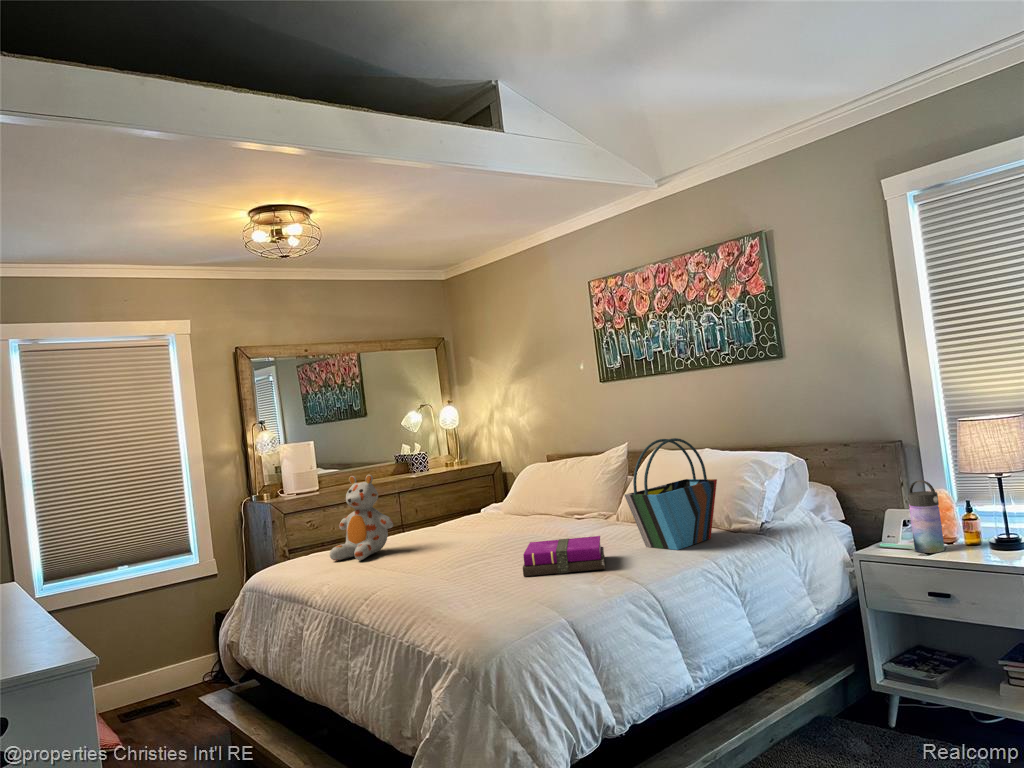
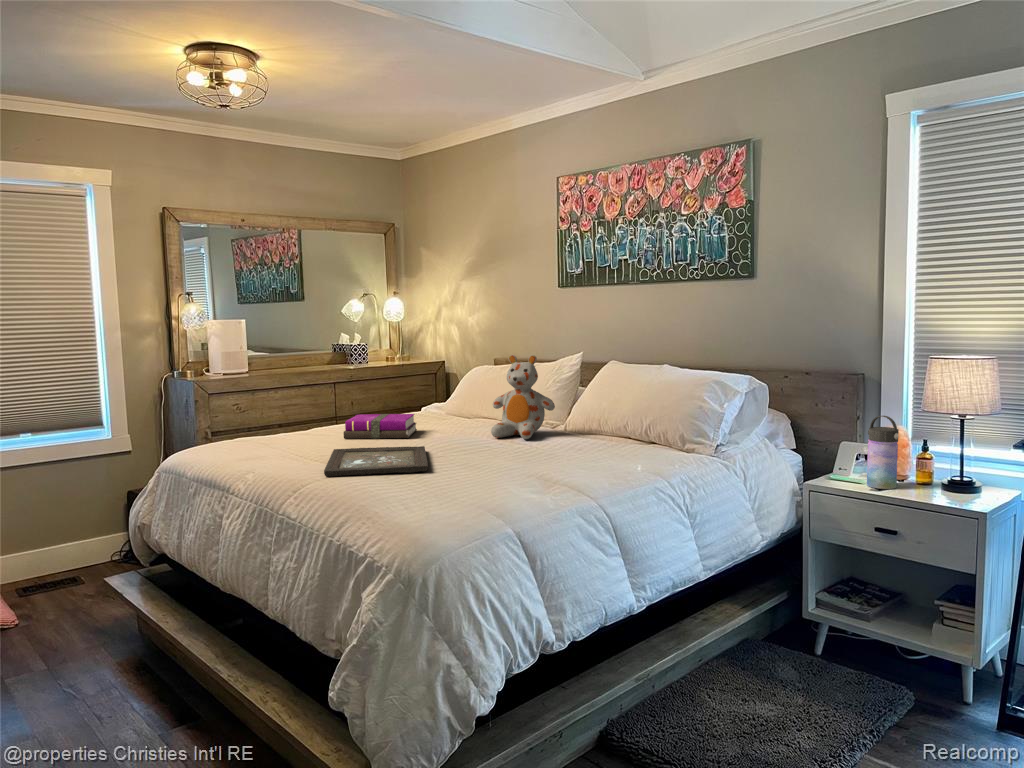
tote bag: present [625,438,717,550] -> none [581,349,677,466]
stuffed bear: present [330,475,393,561] -> present [491,355,555,439]
notebook: present [523,536,605,576] -> present [344,414,417,439]
tray: none [392,547,487,583] -> present [324,446,428,477]

